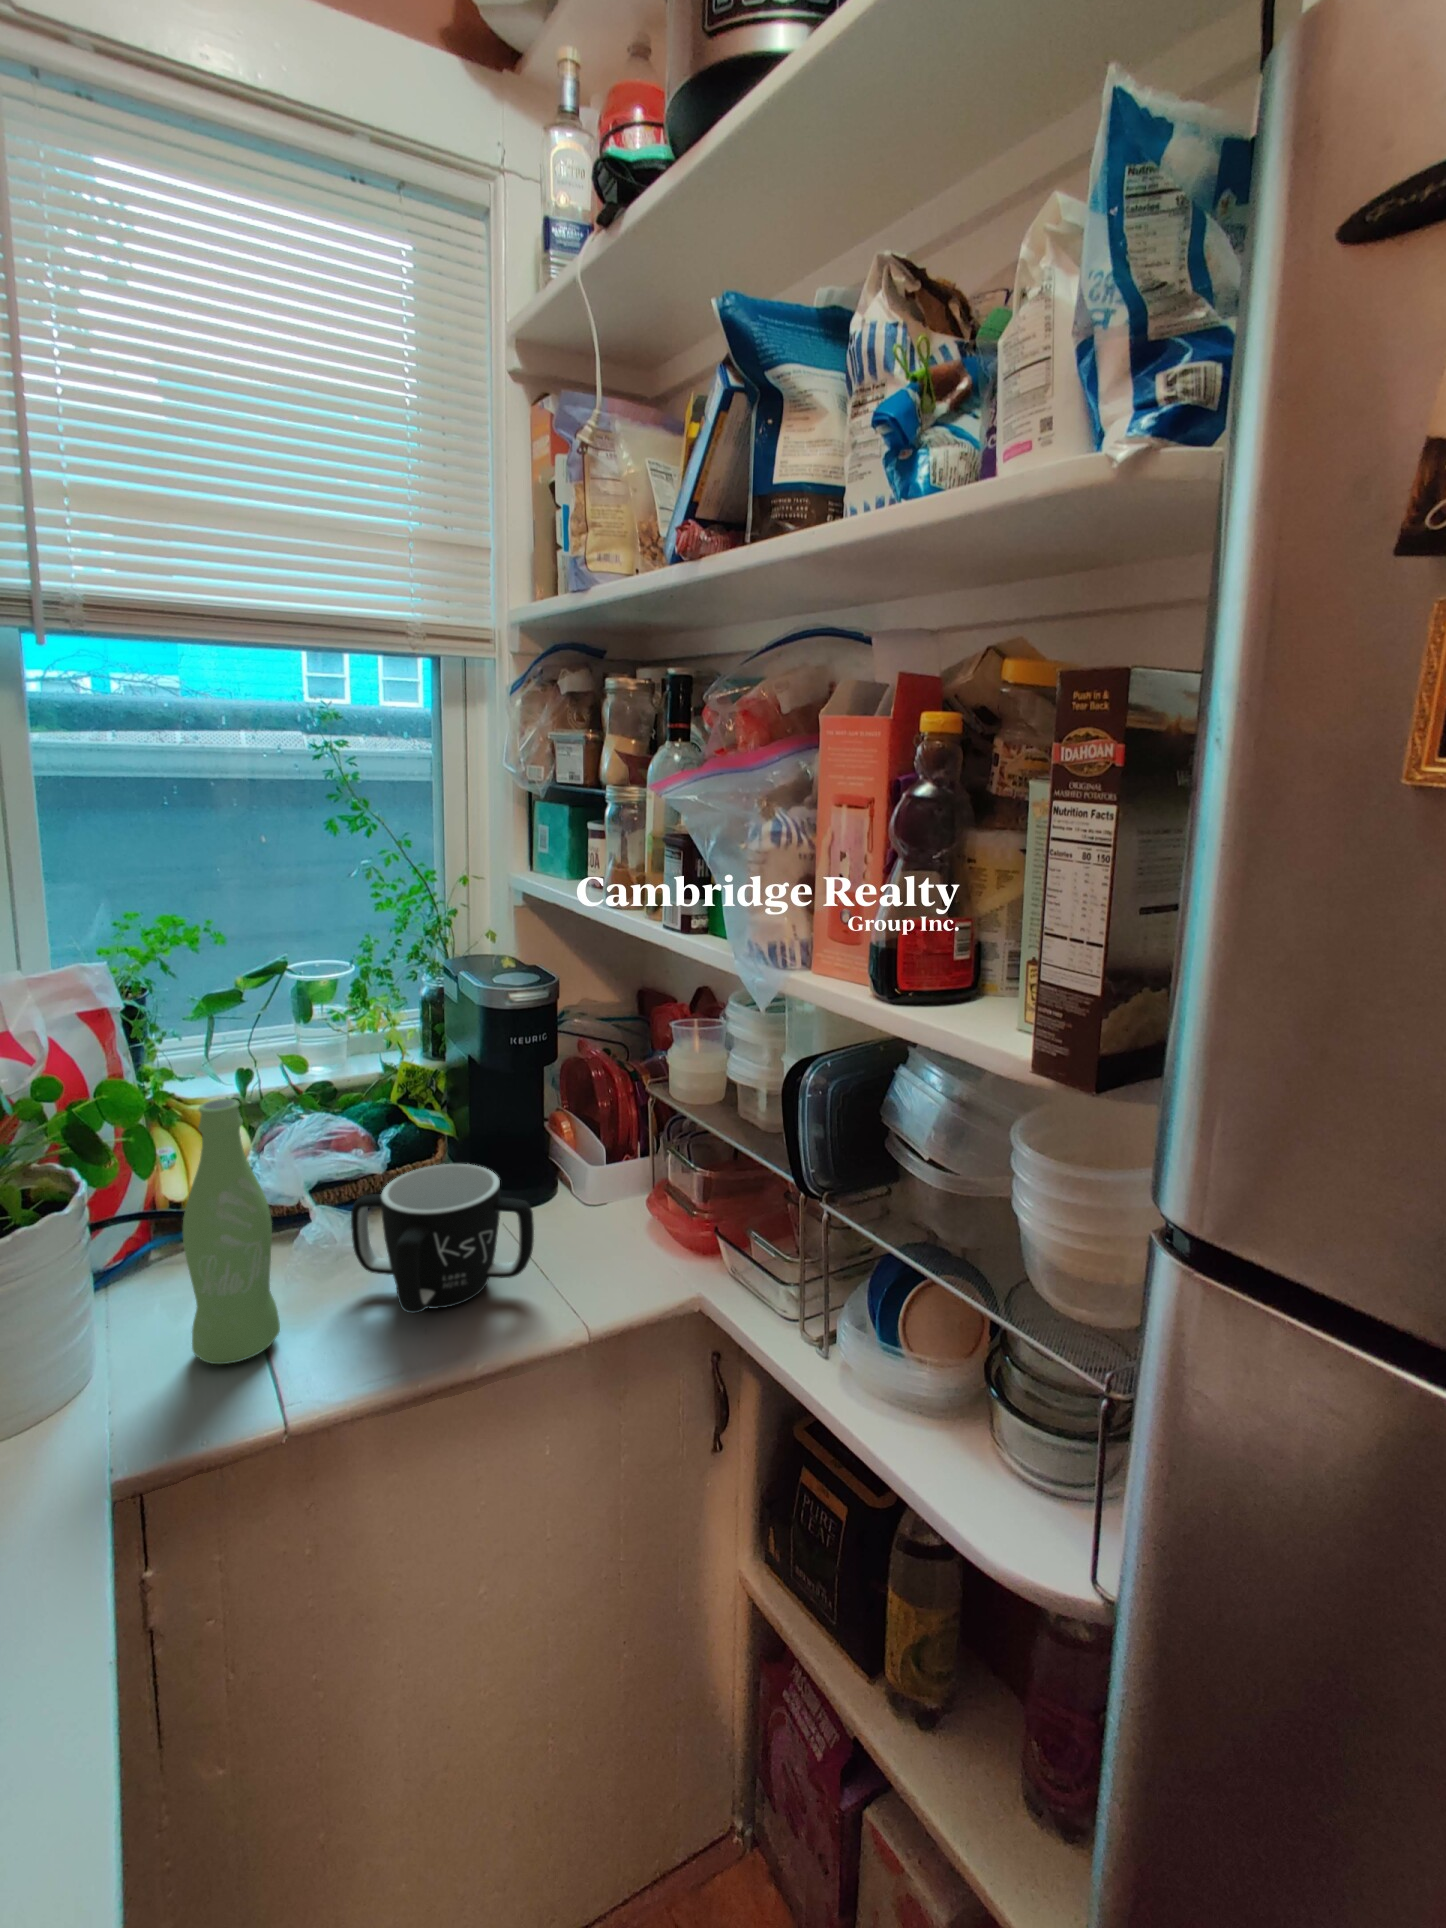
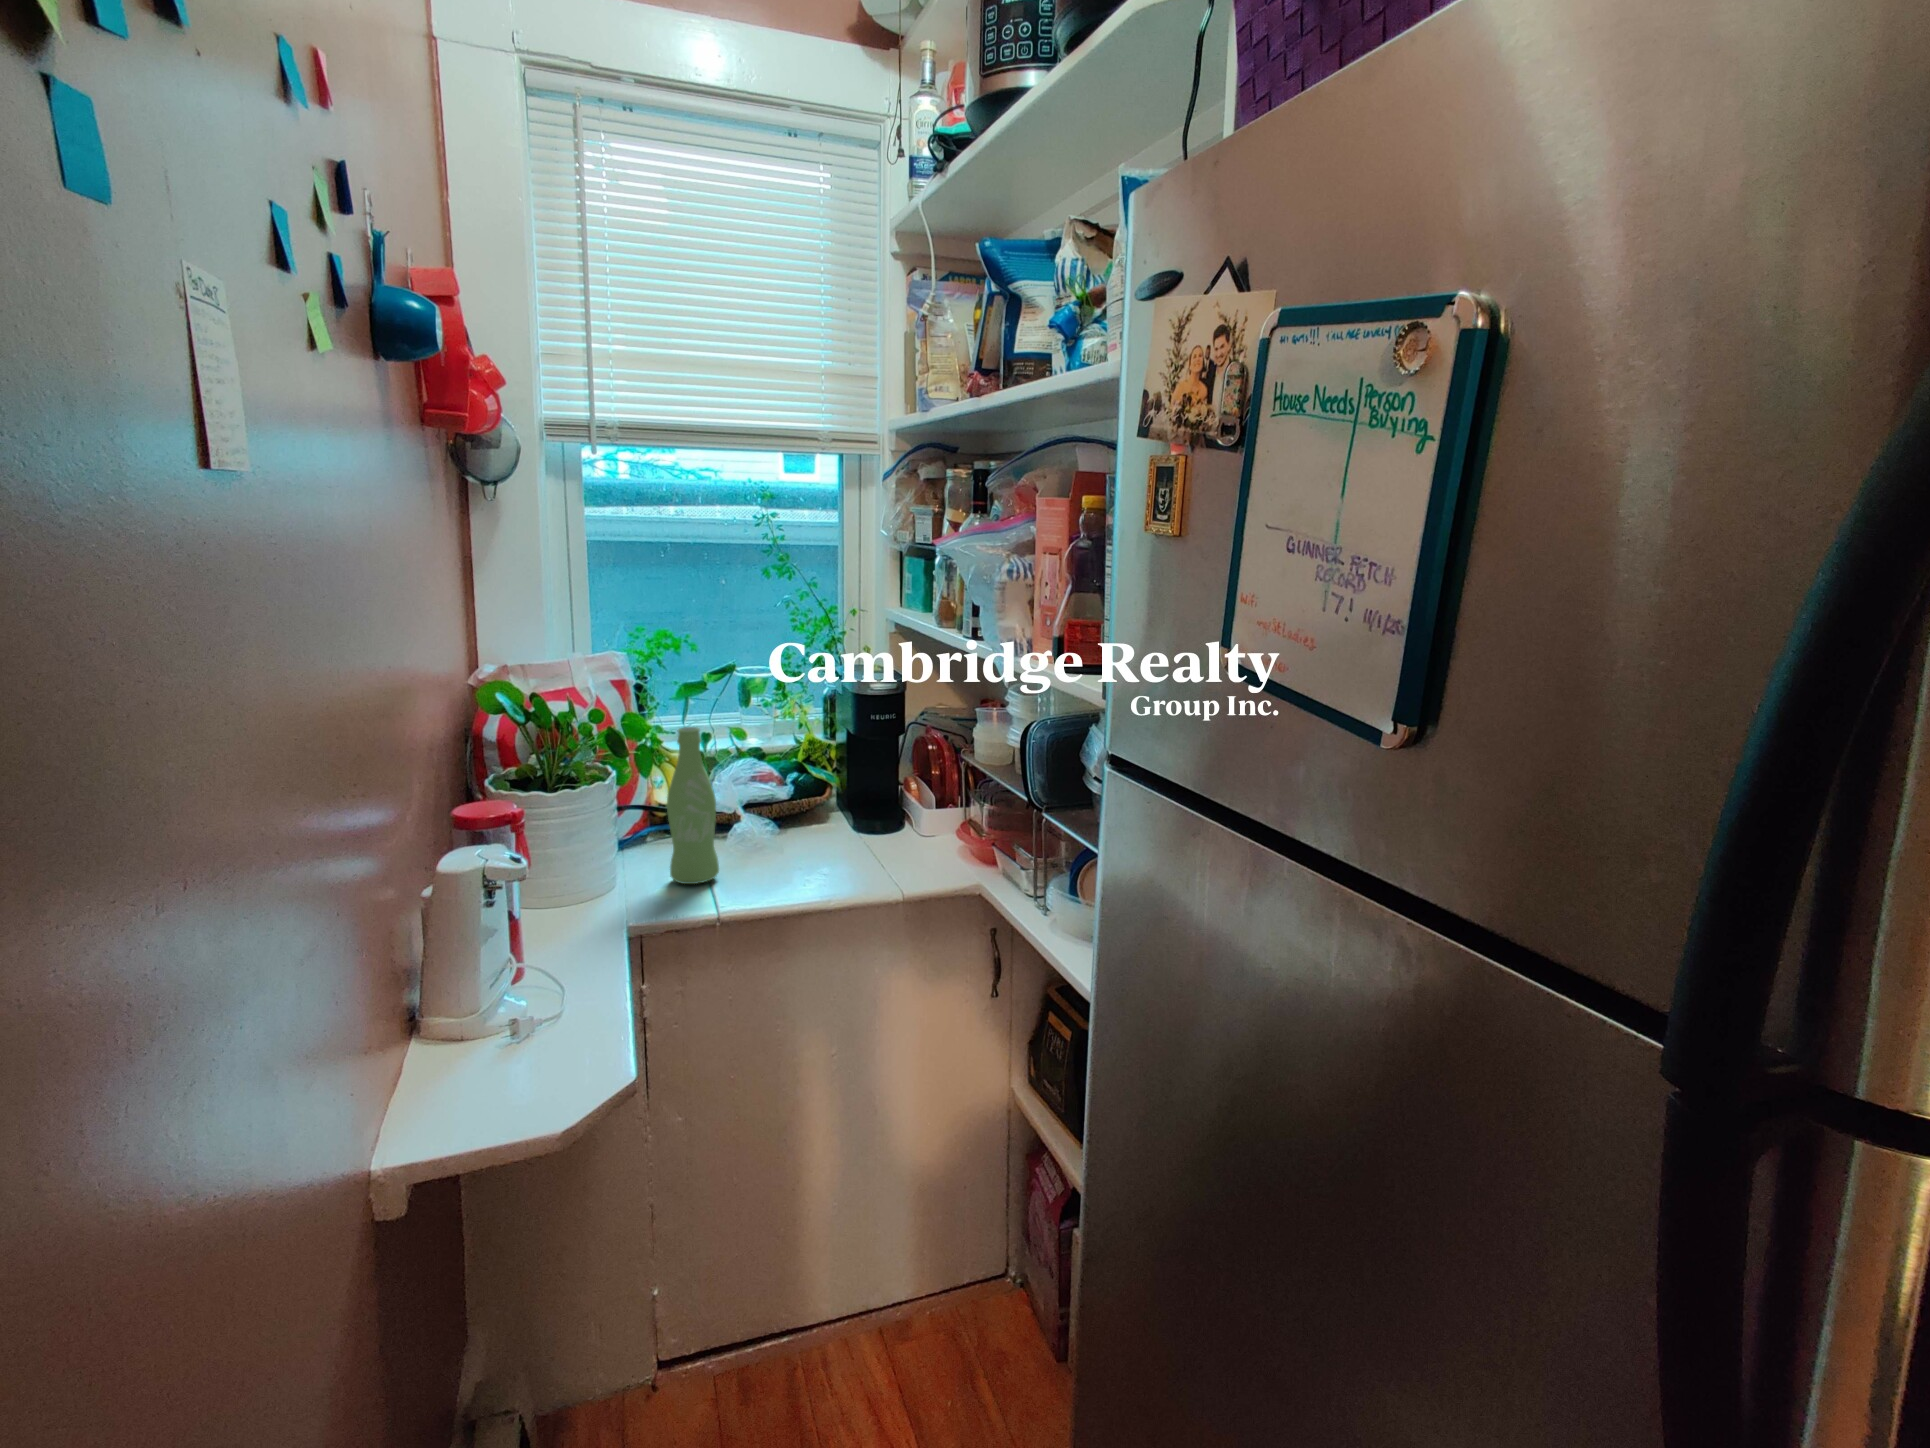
mug: present [351,1164,534,1313] -> none [764,788,874,872]

